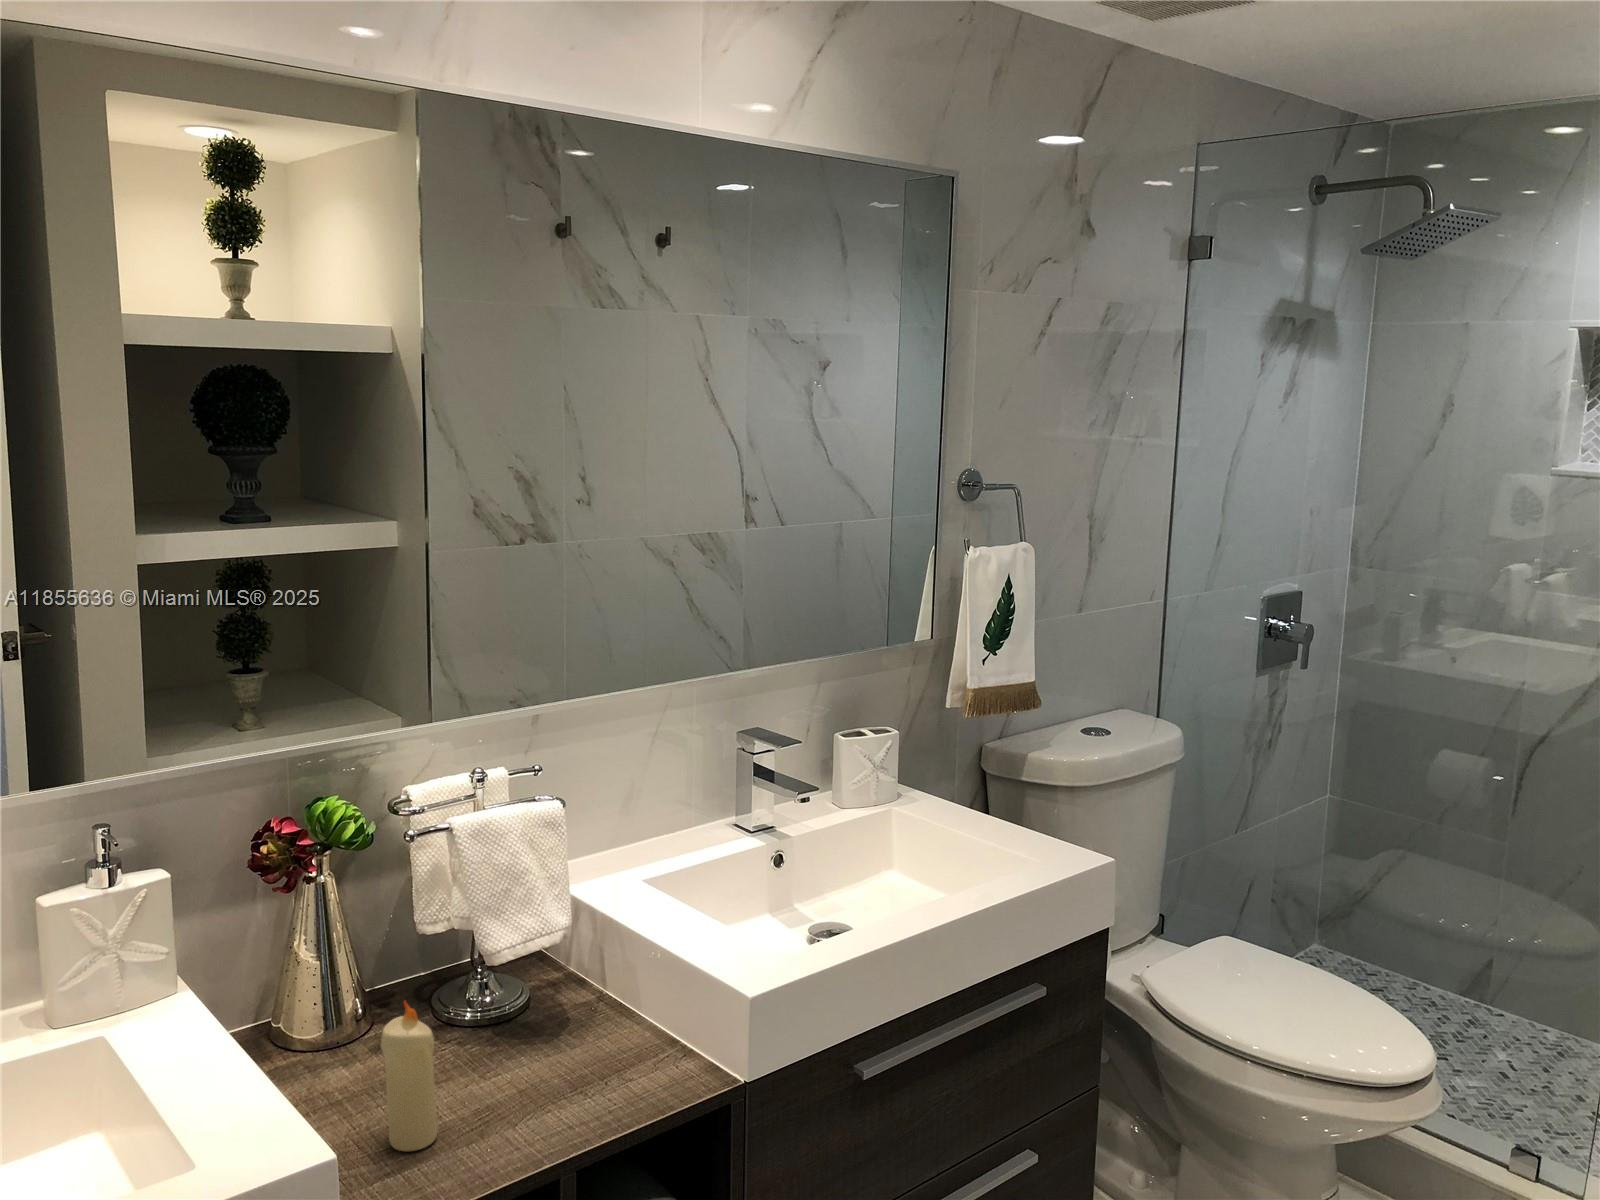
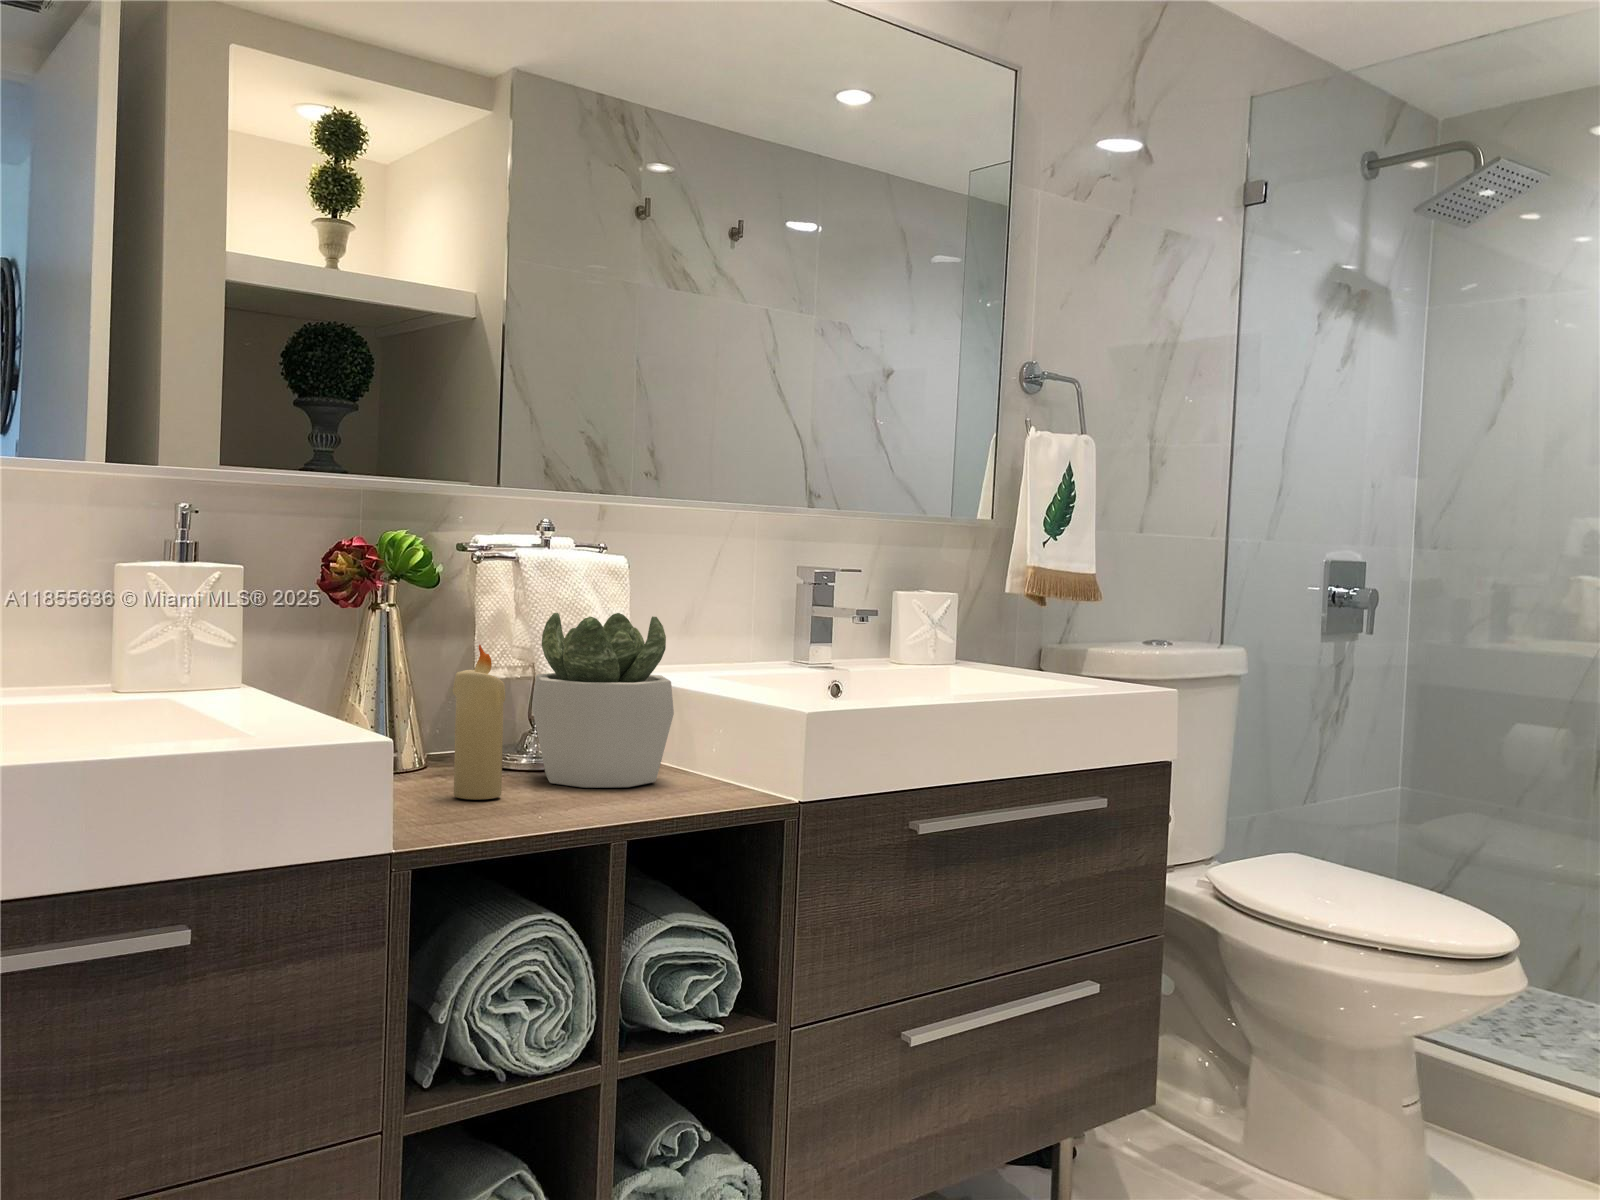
succulent plant: none [470,894,609,1094] -> present [532,613,674,788]

